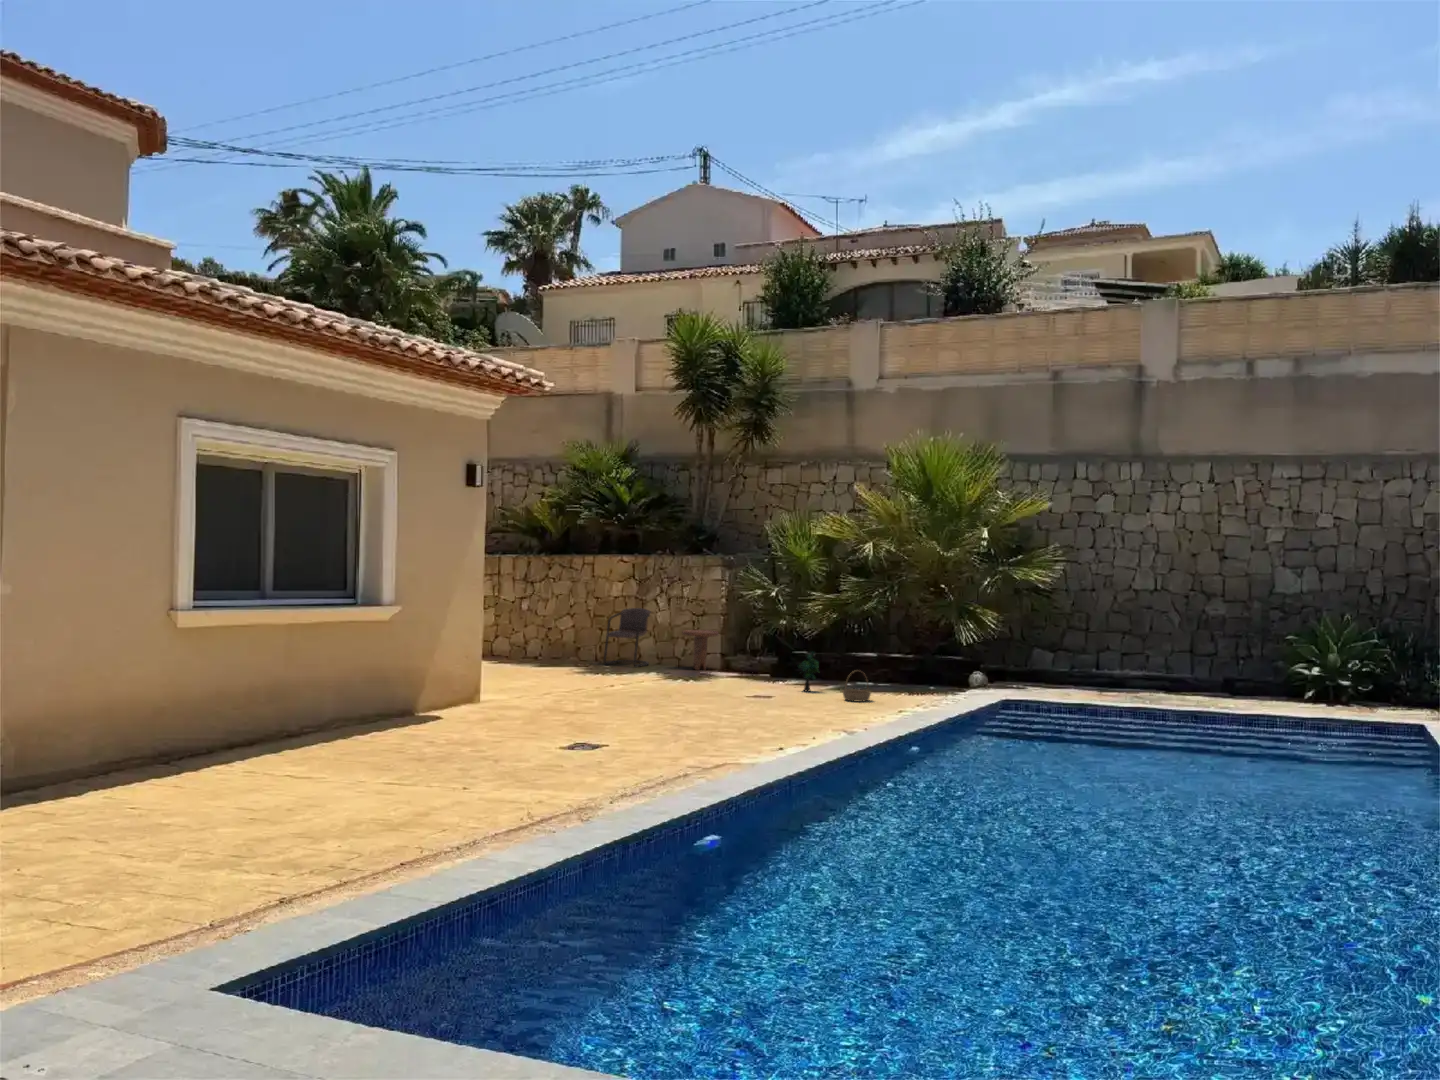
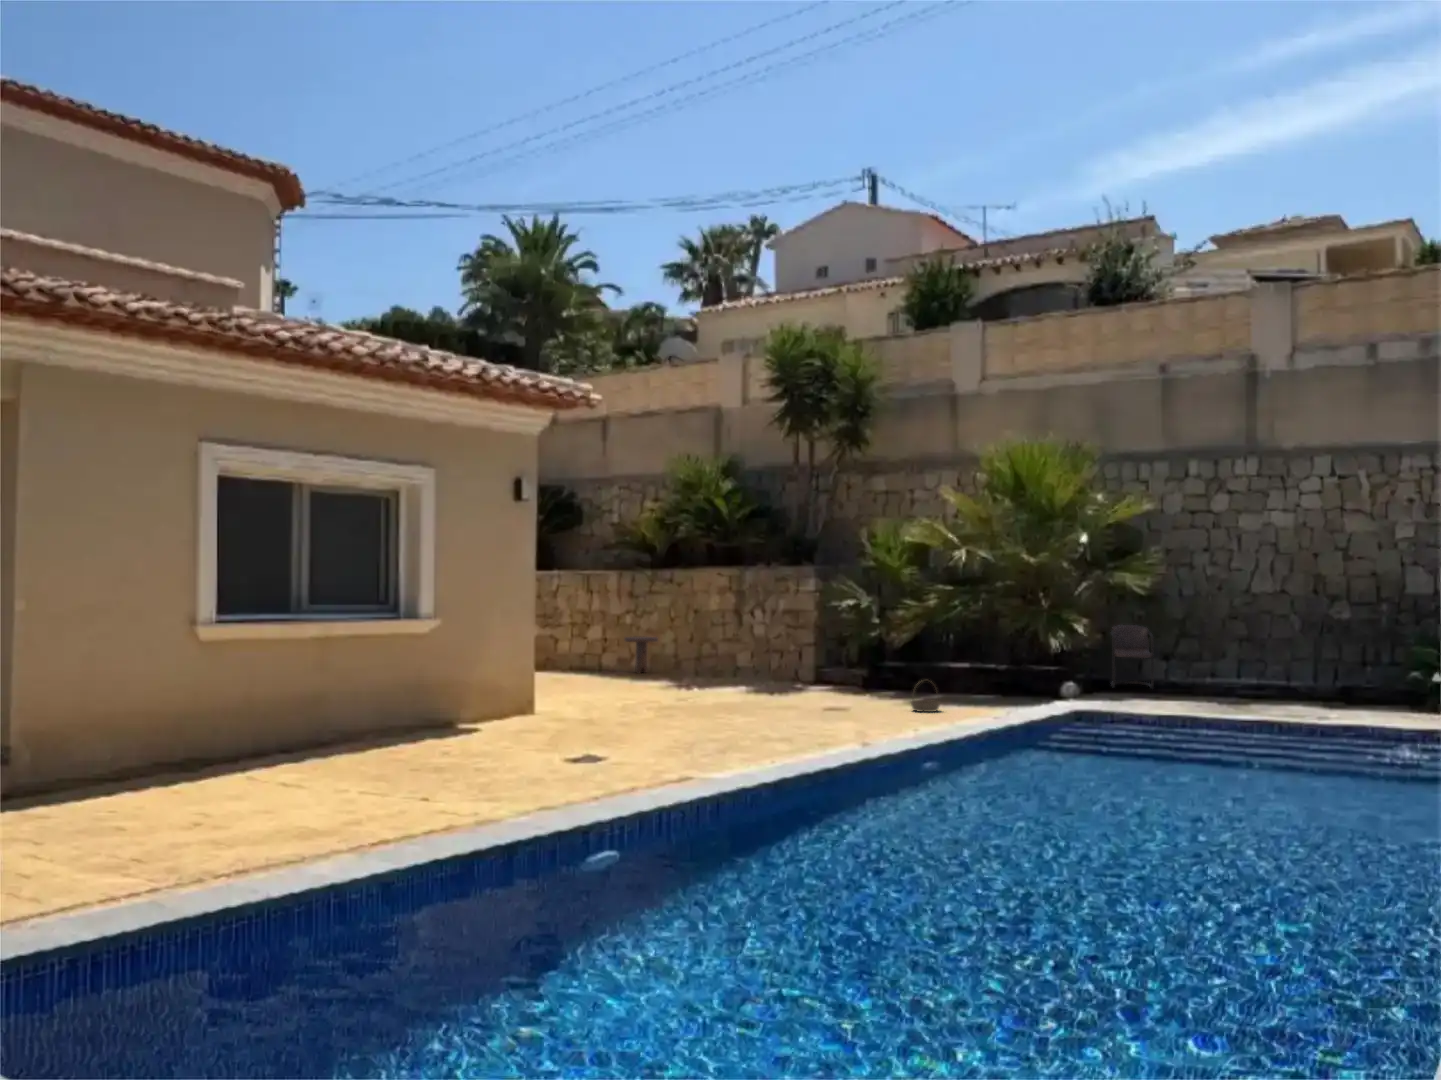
chair: present [604,608,651,667] -> present [1111,625,1154,688]
side table: present [682,630,719,670] -> present [625,637,658,673]
decorative plant: present [798,651,819,691] -> none [871,661,896,702]

